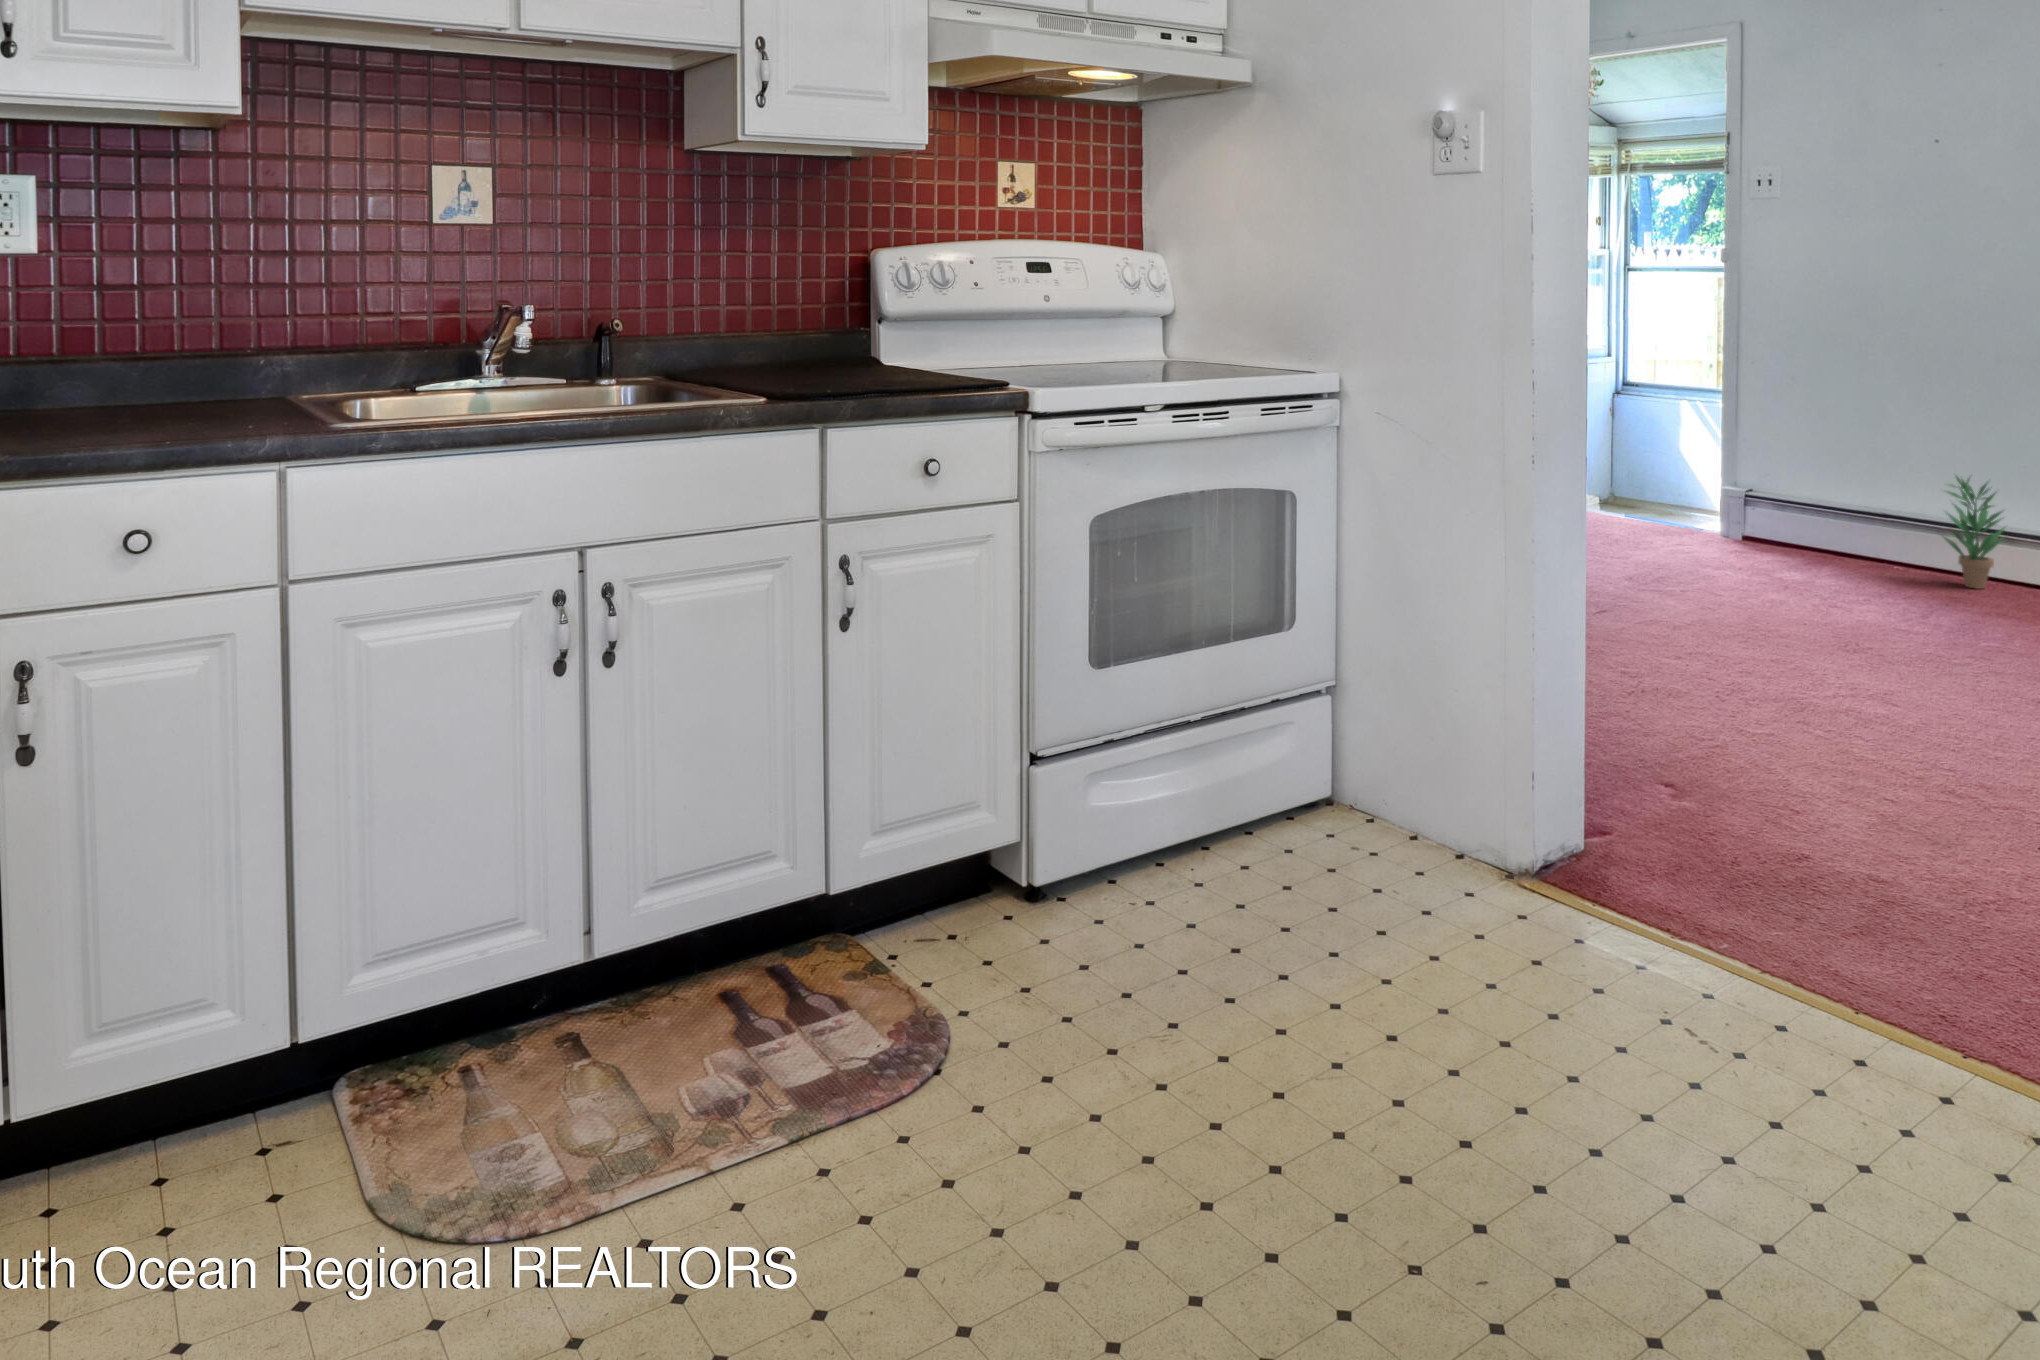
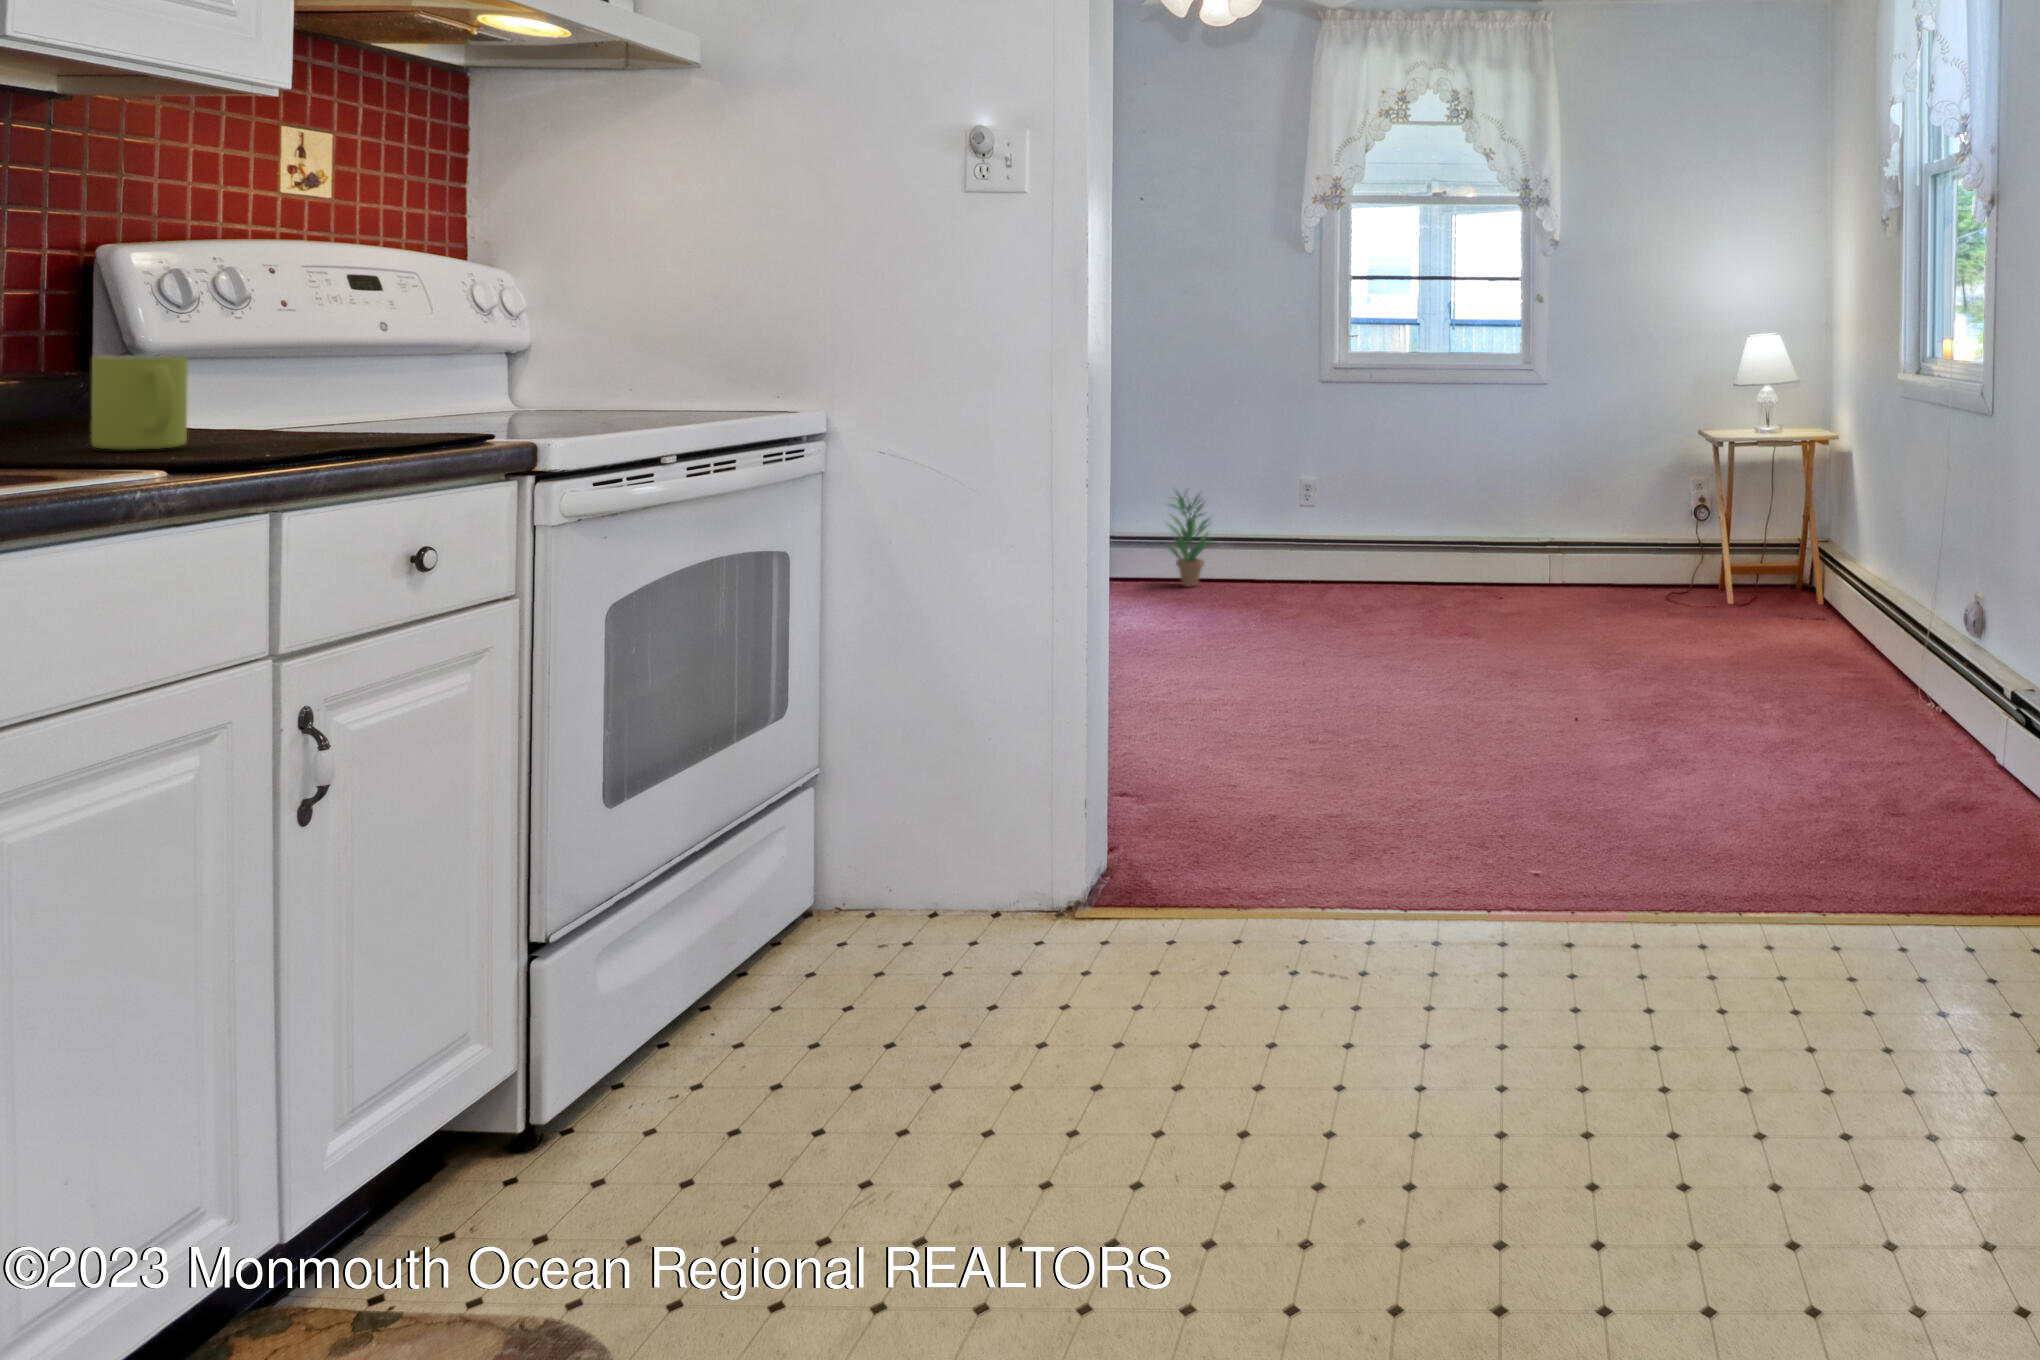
mug: none [806,323,852,383] -> present [91,355,188,450]

